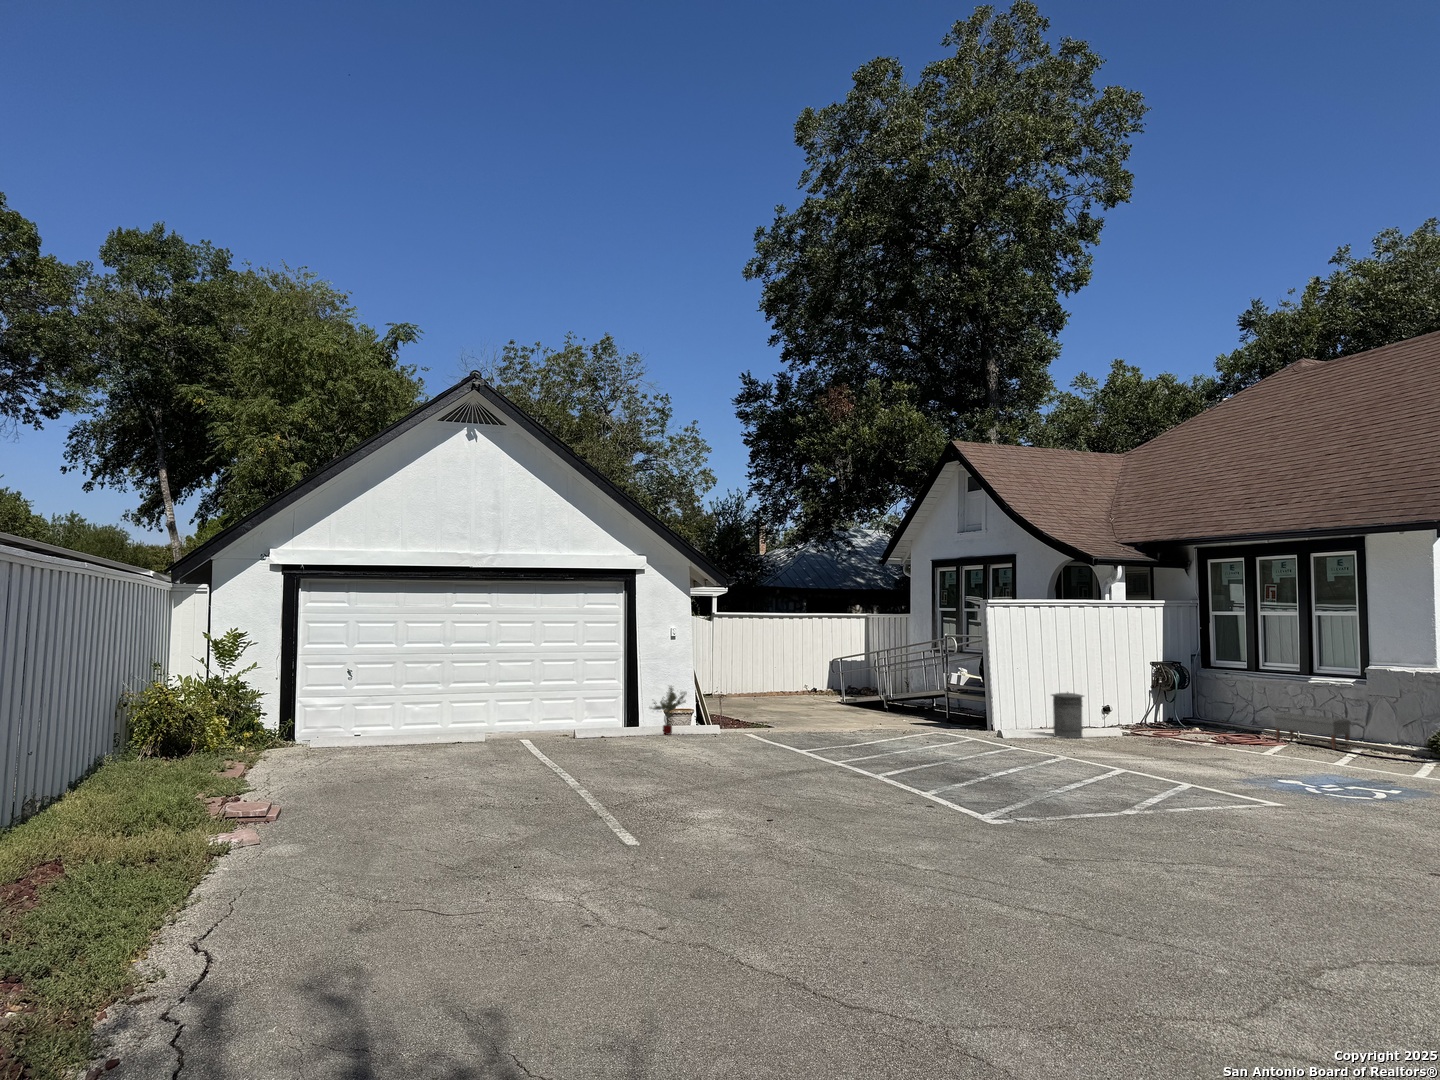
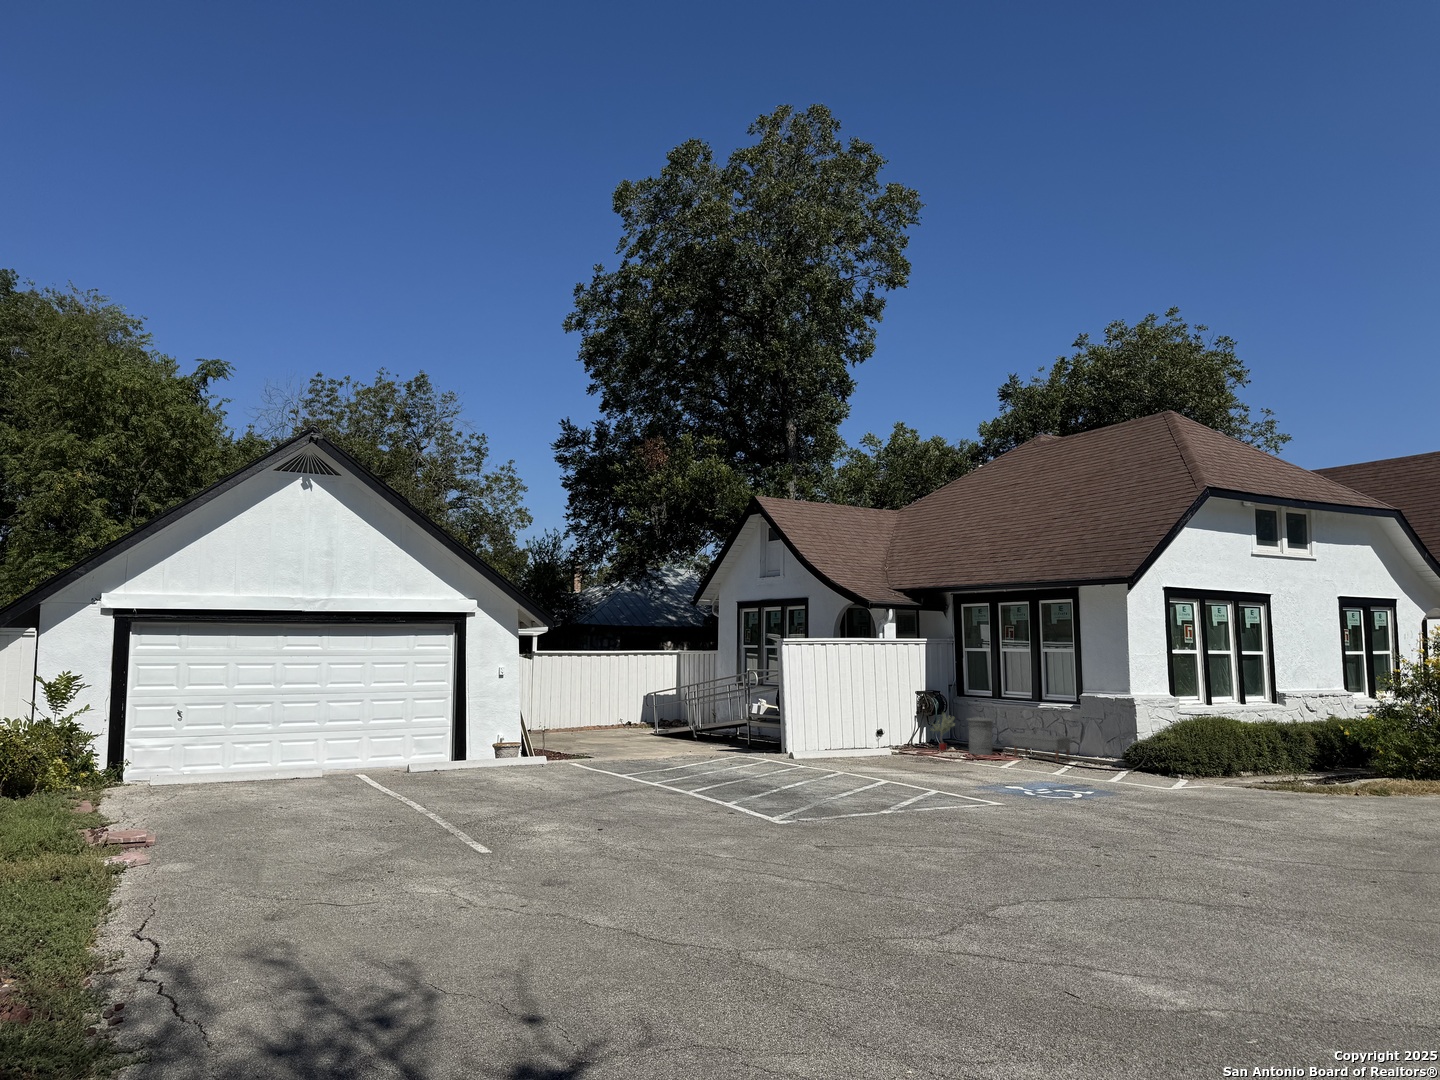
potted tree: present [651,687,687,735] -> present [931,714,955,751]
trash can: present [1052,692,1084,738] -> present [968,717,993,755]

